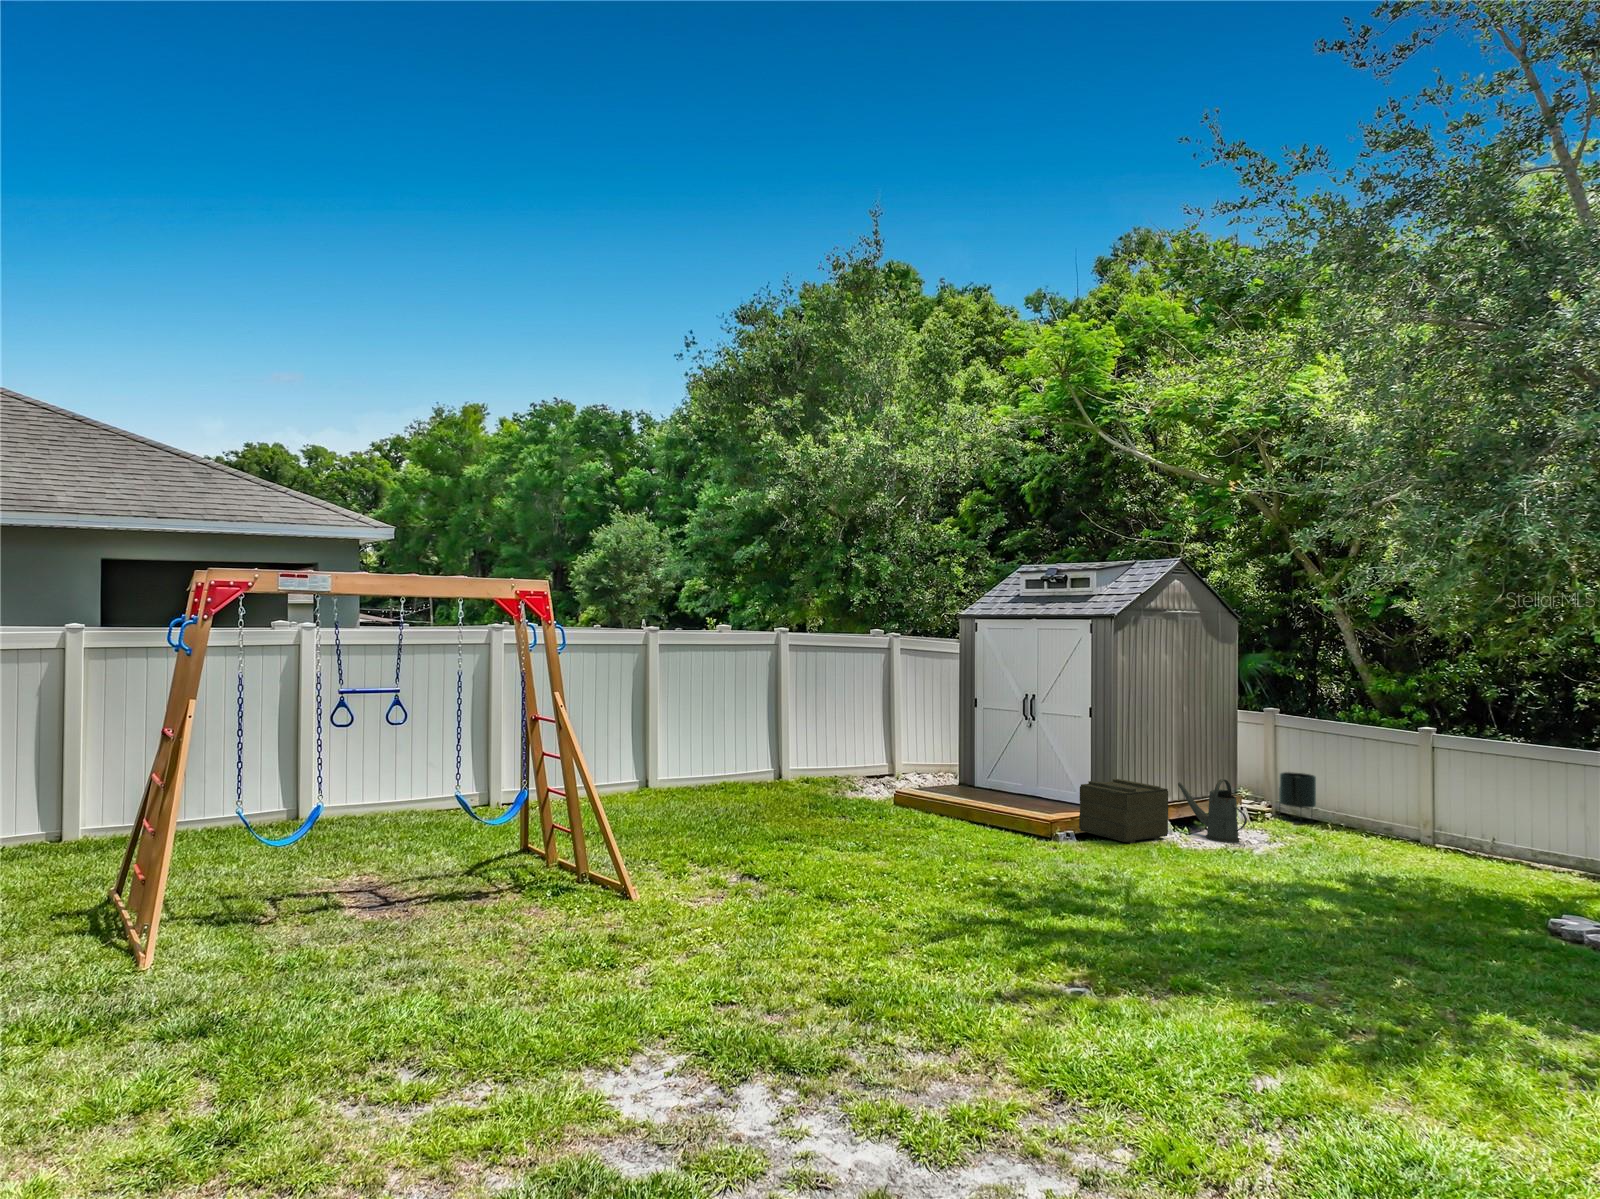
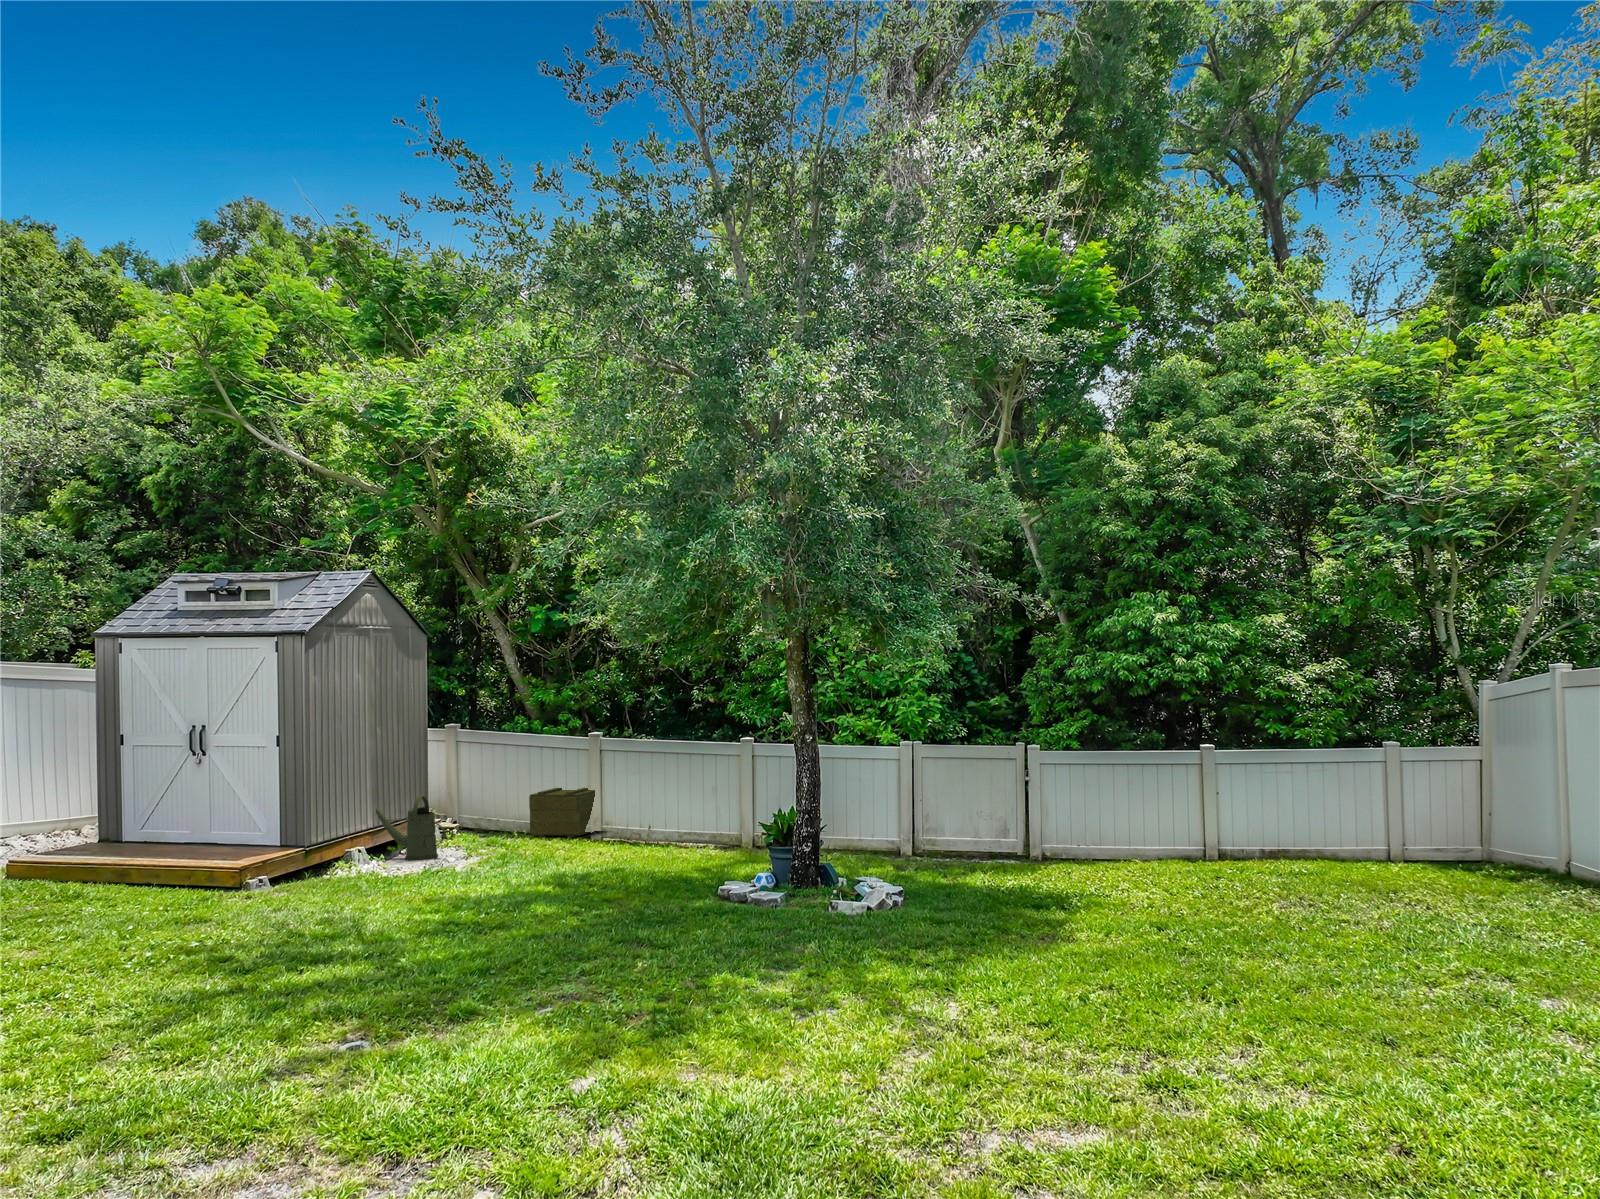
planter: present [1279,772,1316,817] -> none [464,784,498,834]
wooden crate: present [1079,779,1168,843] -> present [529,787,595,837]

